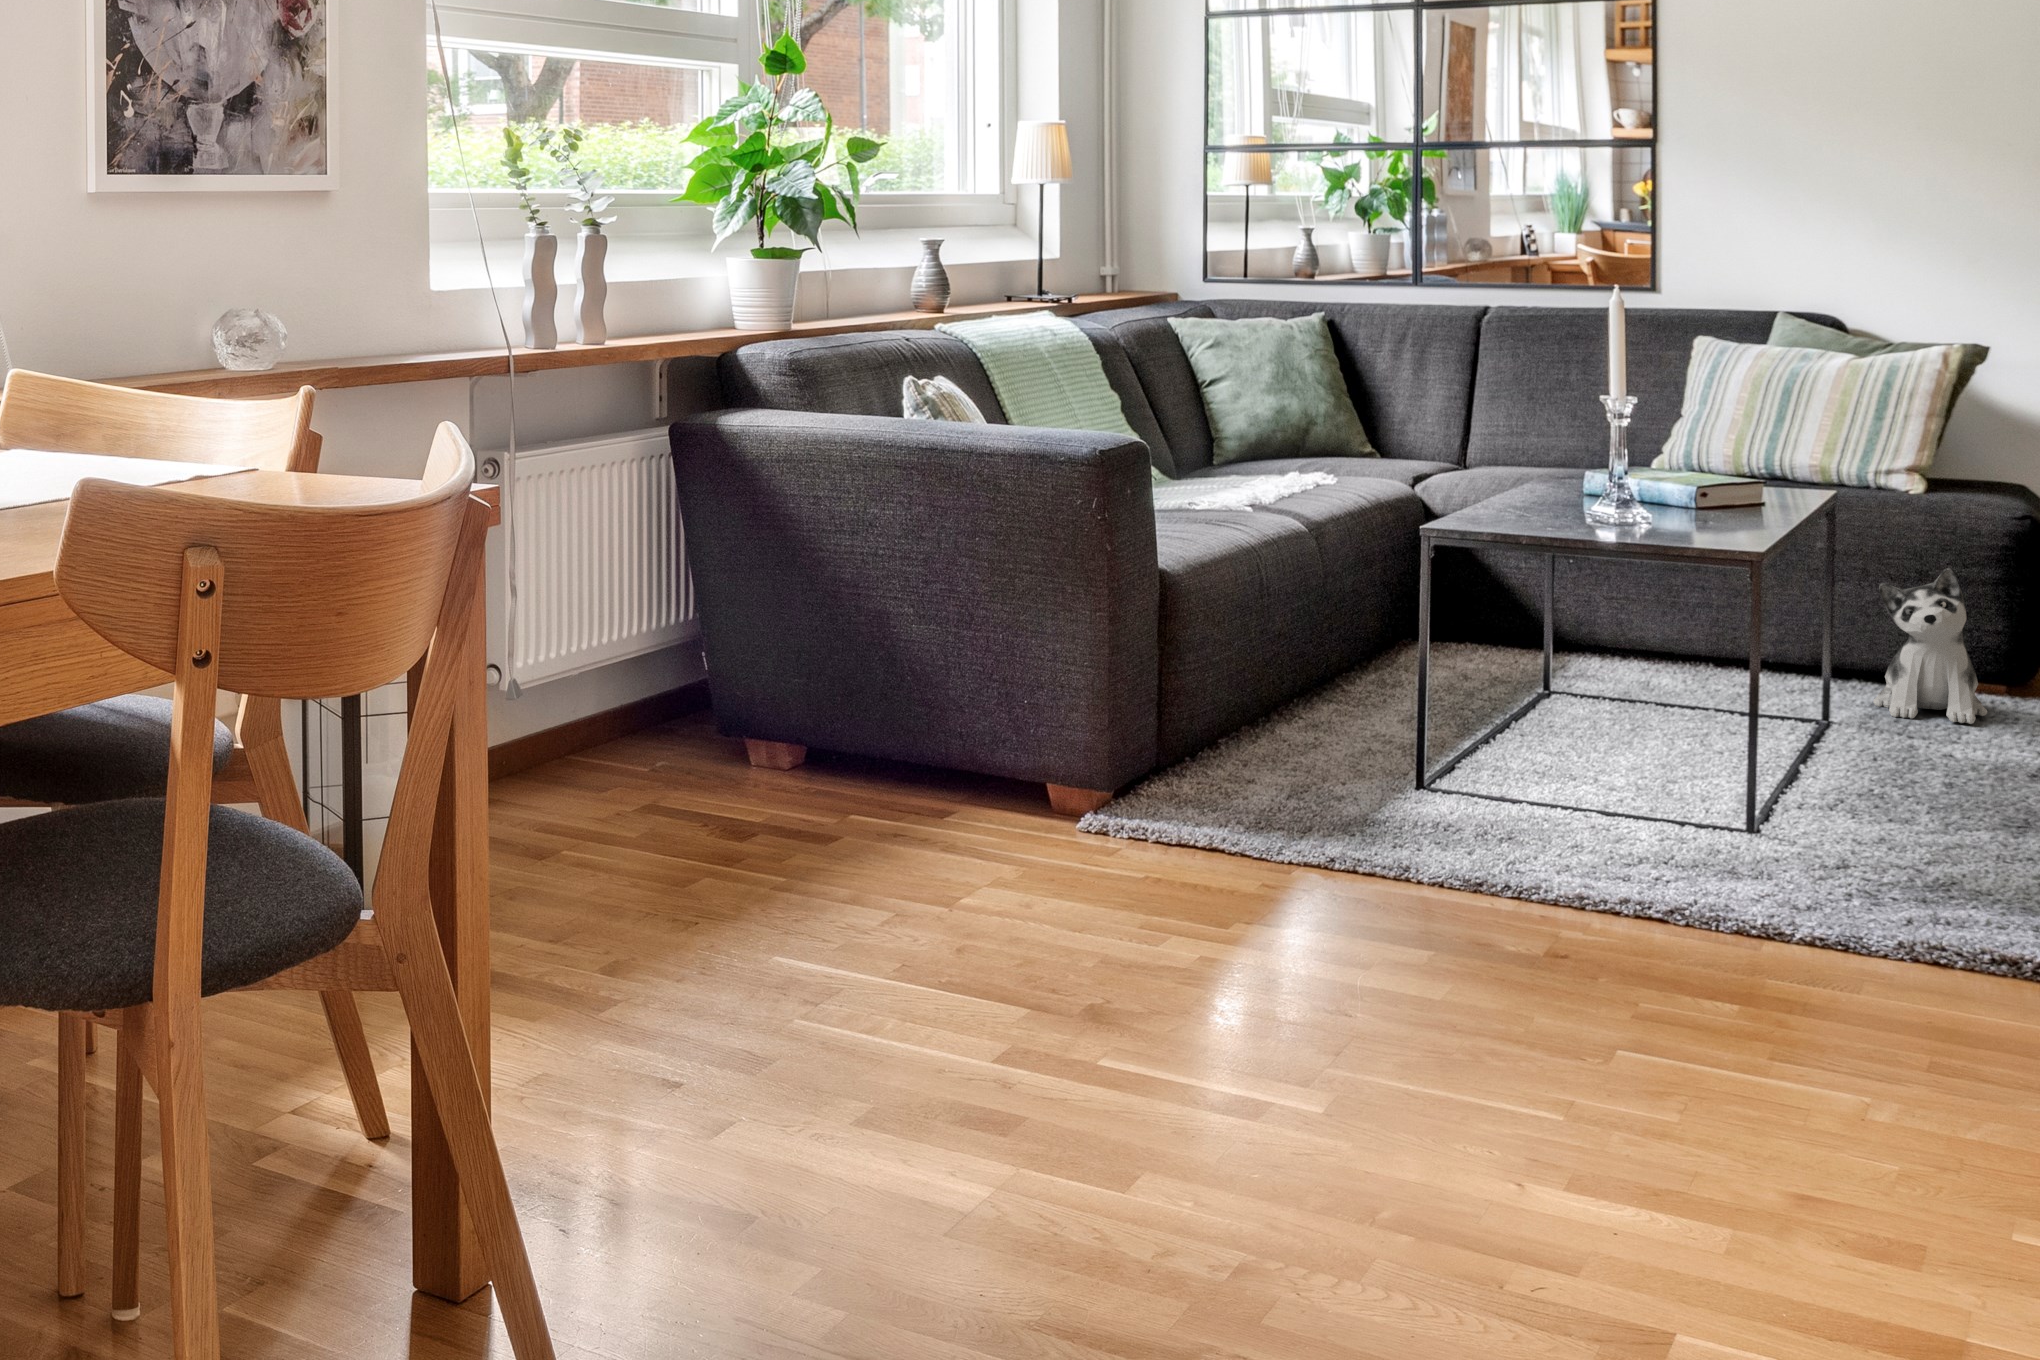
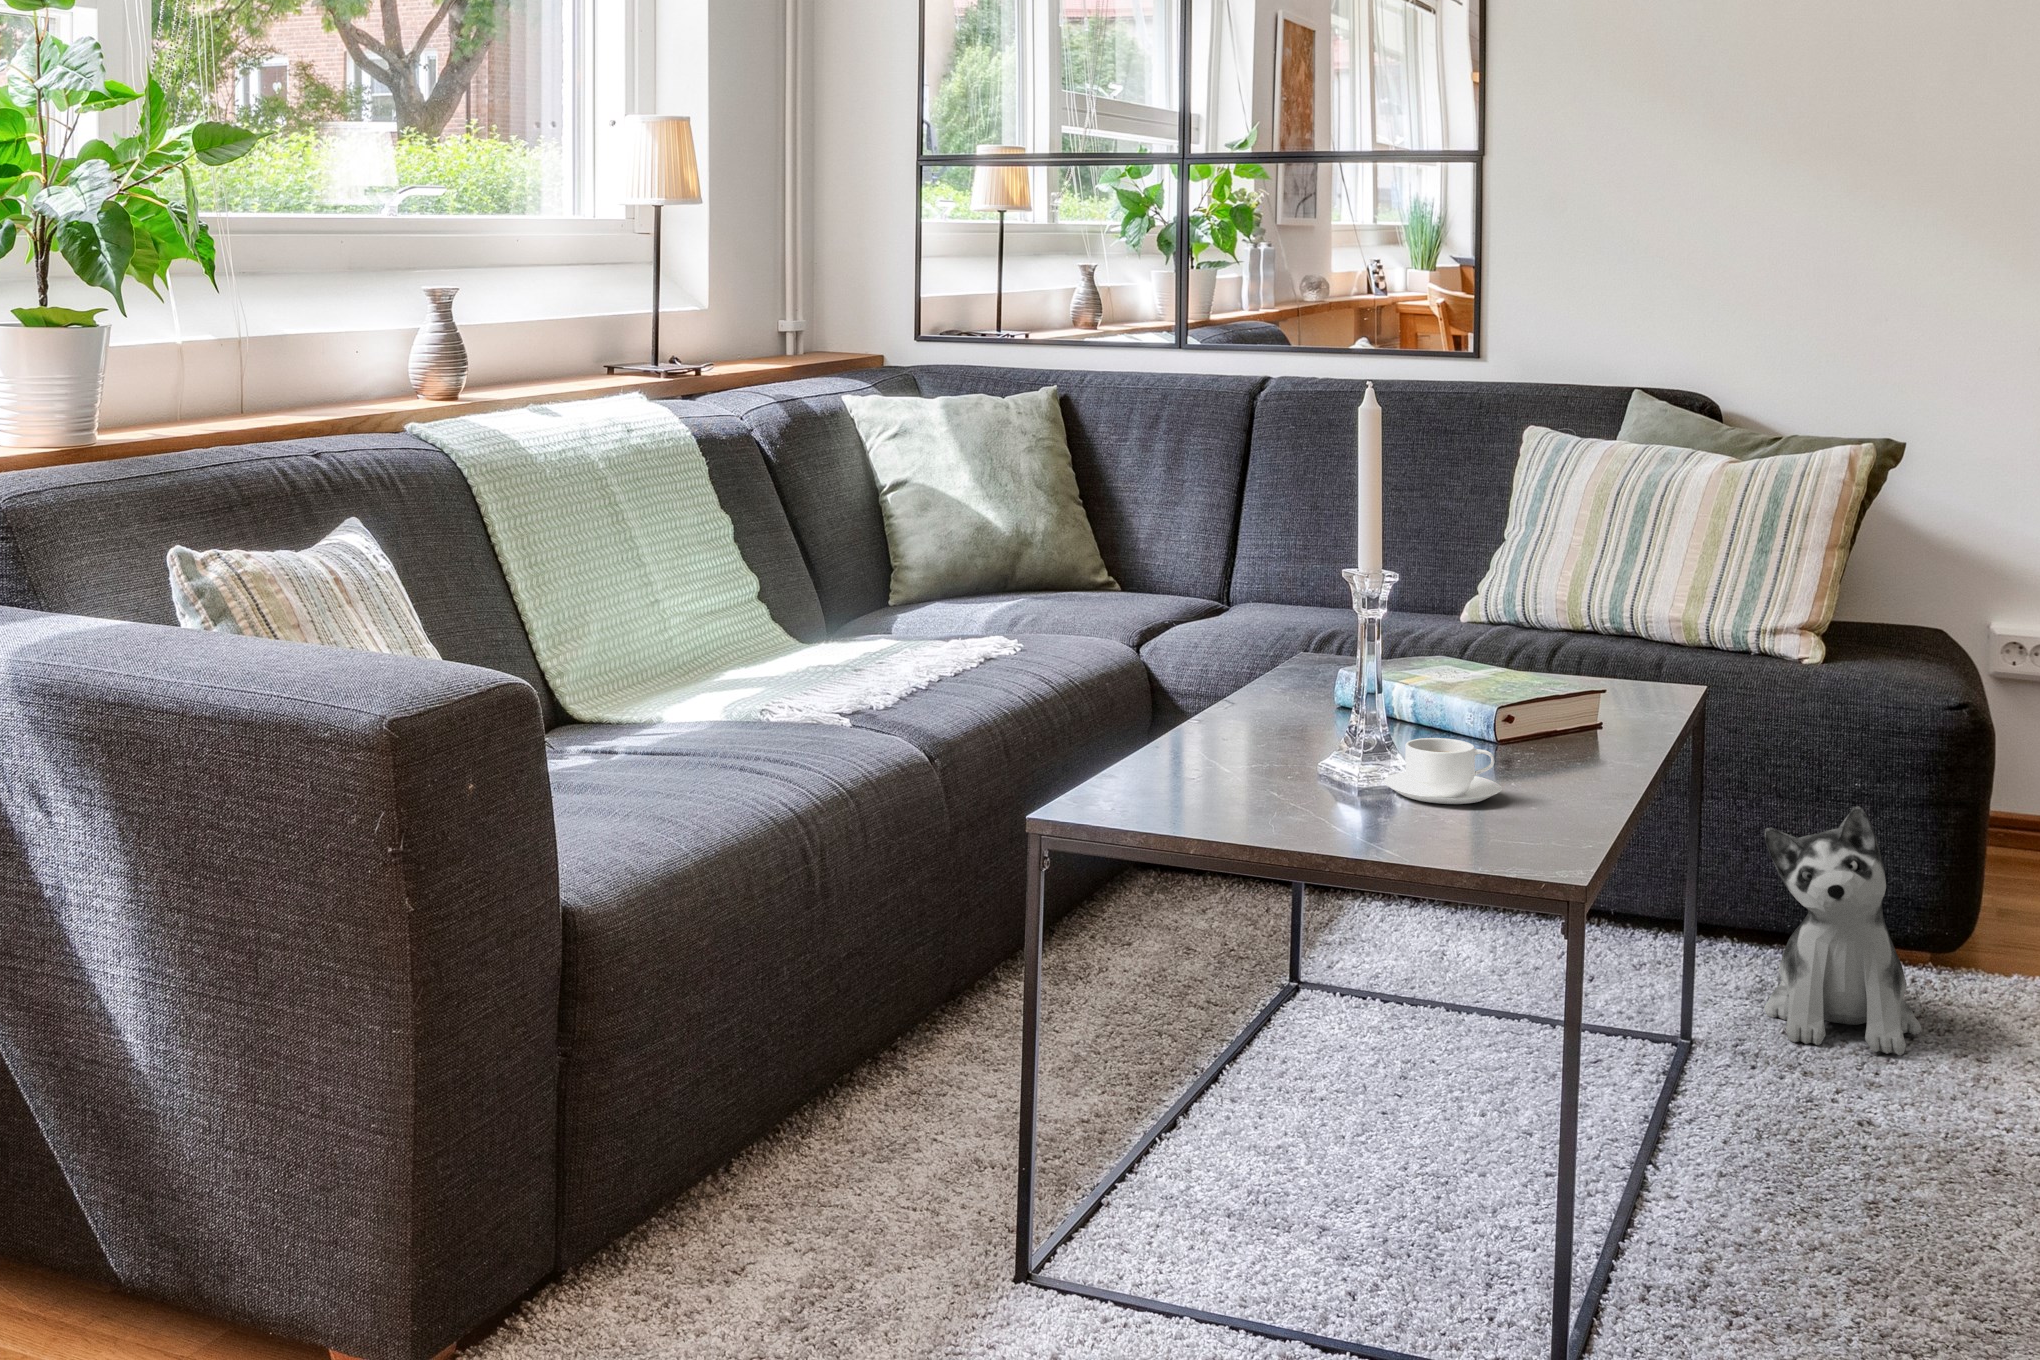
coffee cup: none [1638,498,1715,533] -> present [1384,738,1502,804]

